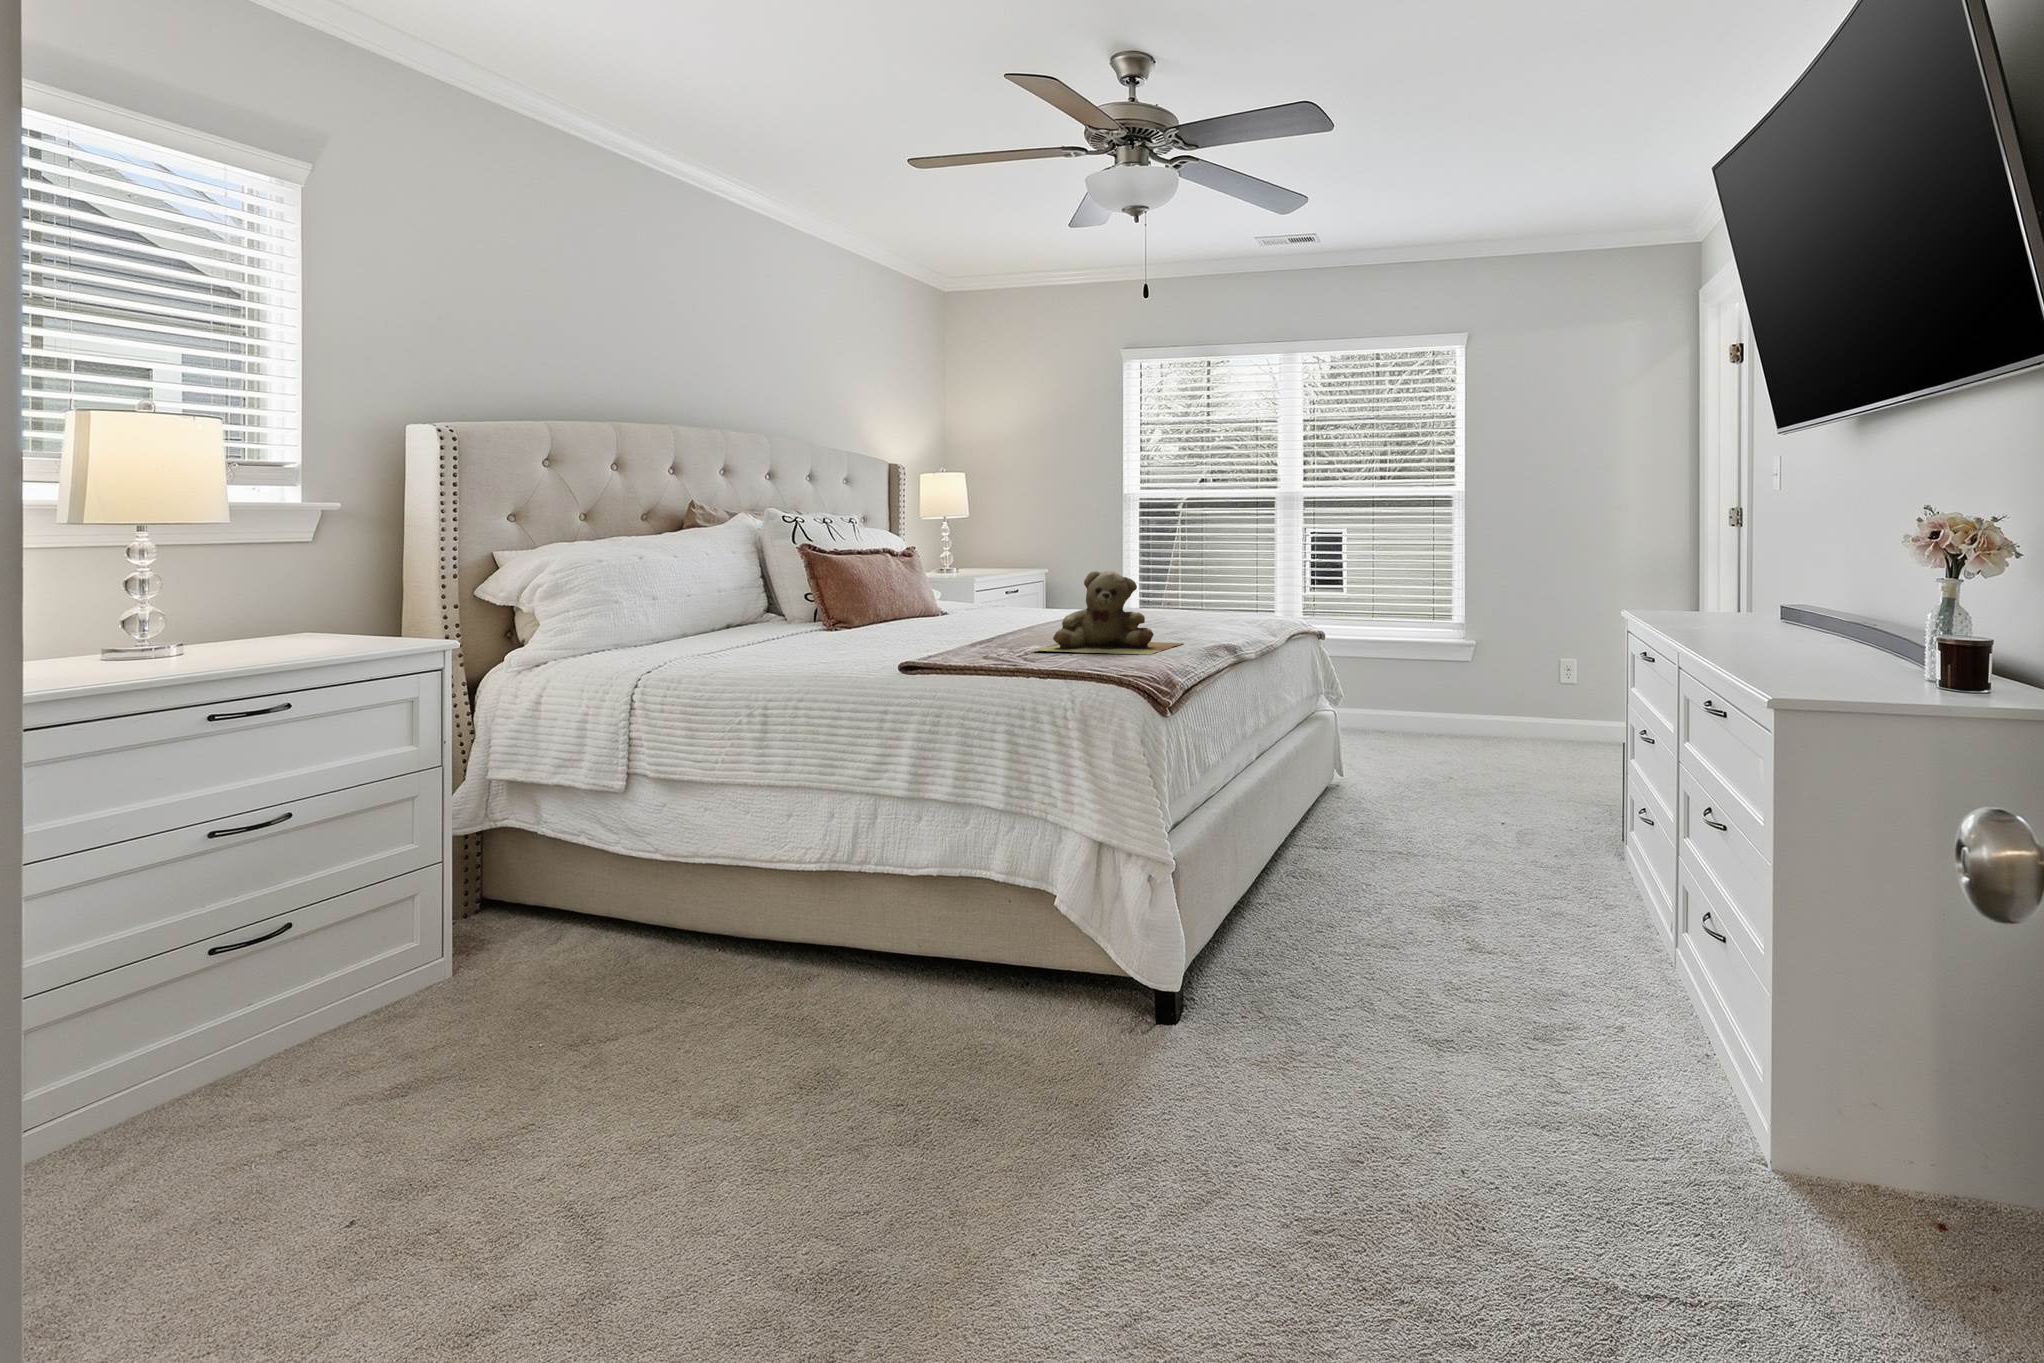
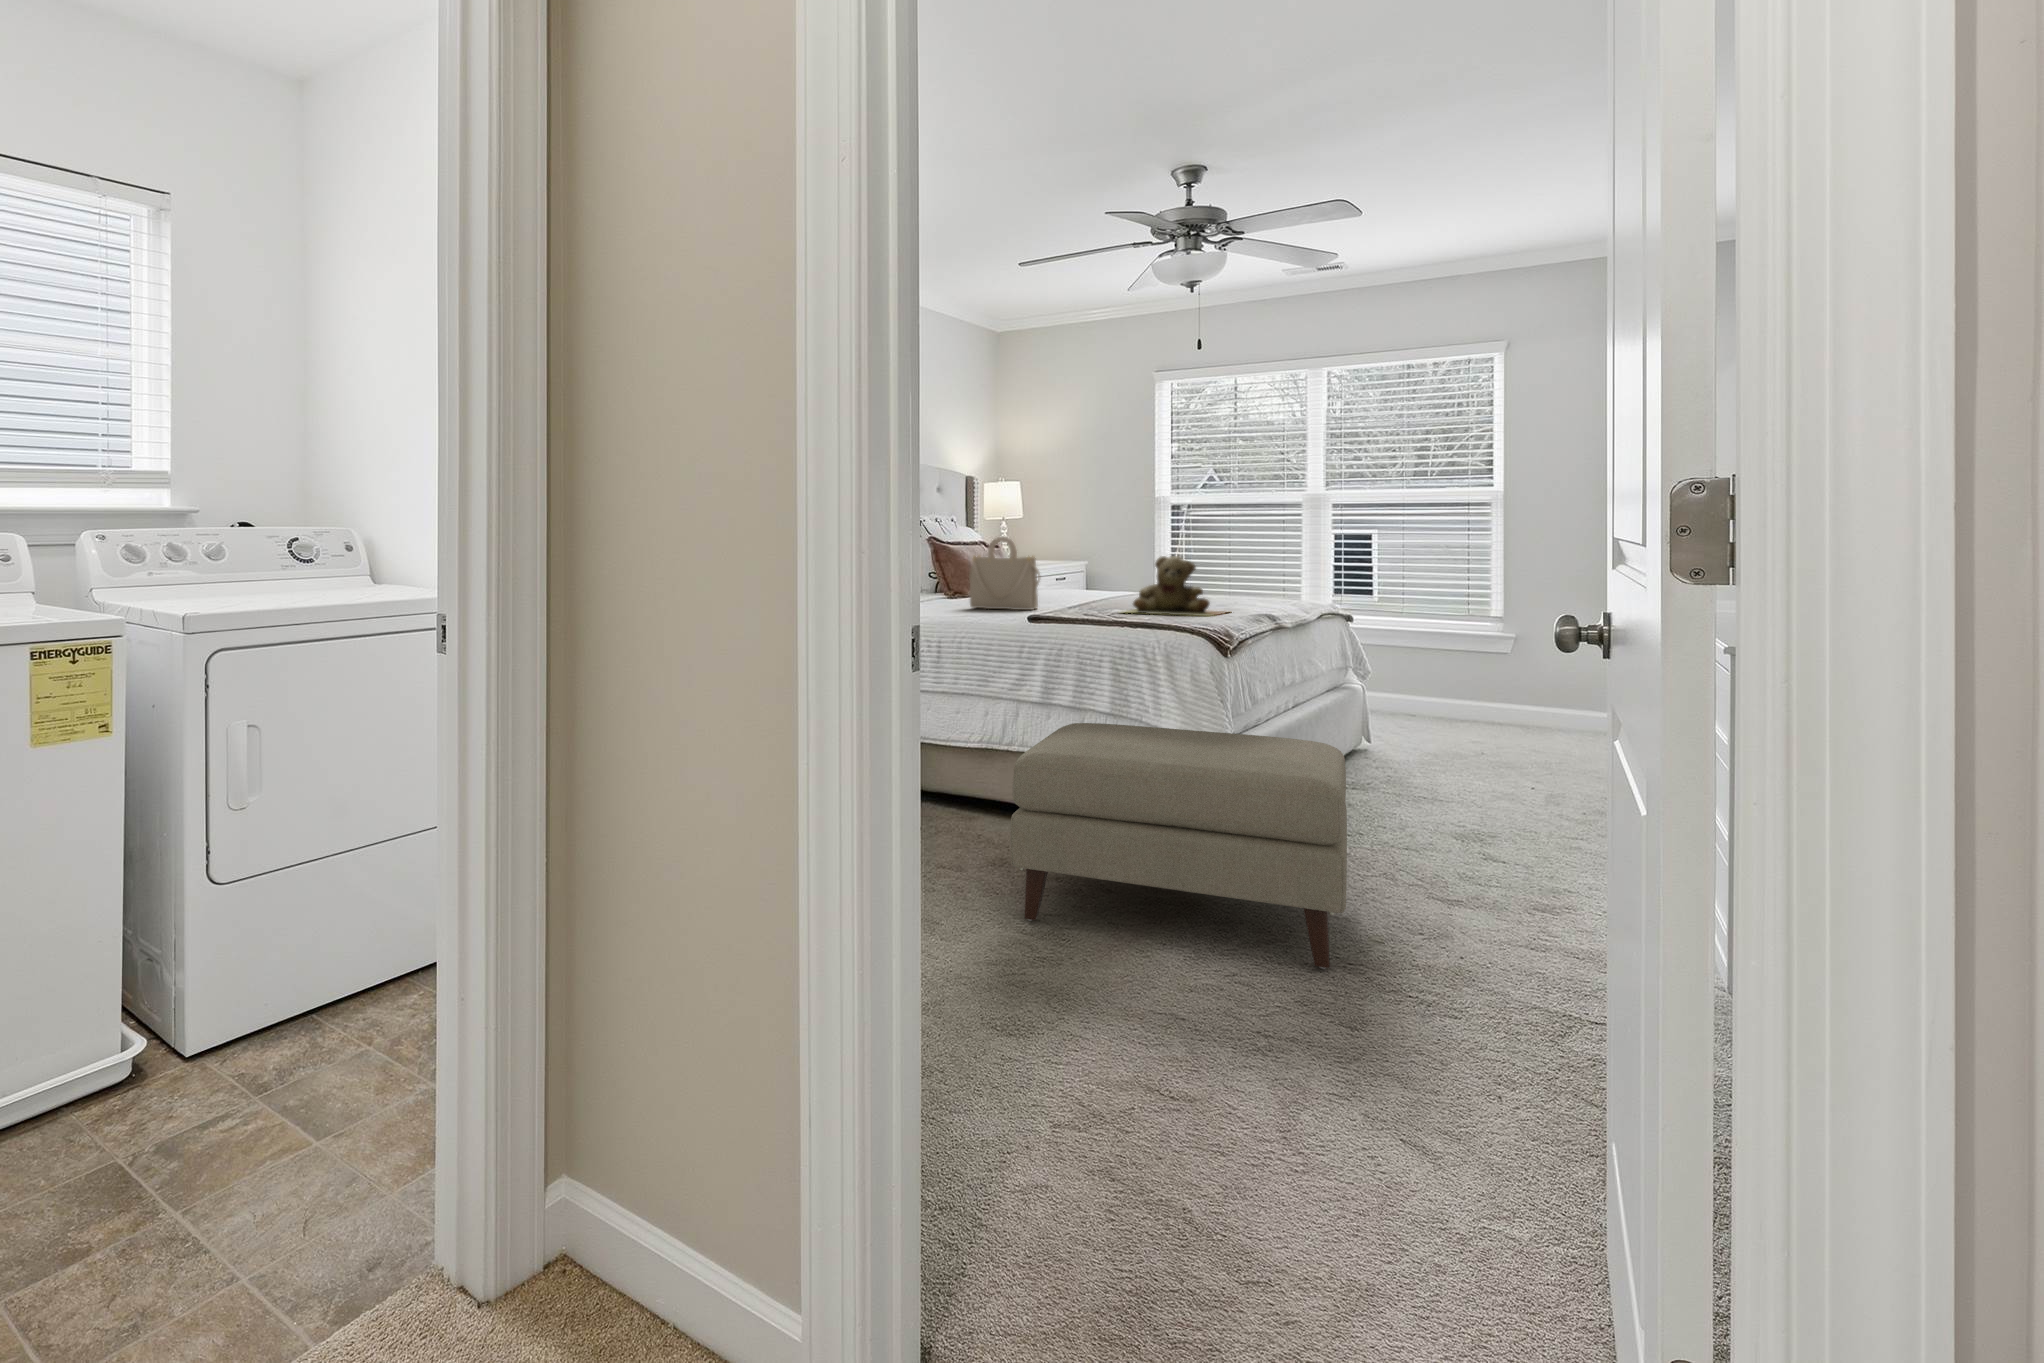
handbag: none [834,545,935,648] -> present [969,537,1040,610]
ottoman: none [777,842,1315,1267] -> present [1010,723,1347,969]

